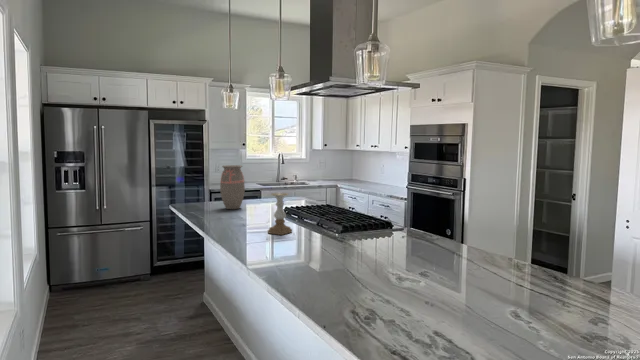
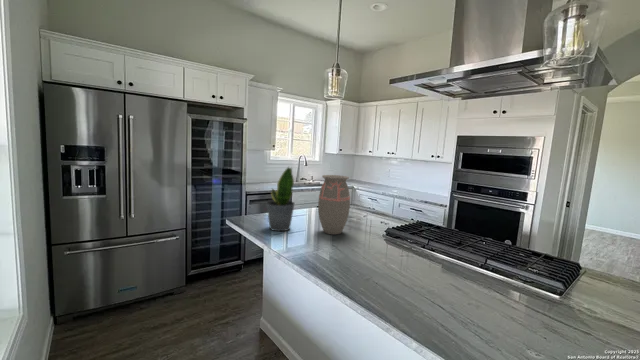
potted plant: none [185,159,207,208] -> present [266,168,294,231]
candle holder: present [268,193,292,235] -> none [519,244,573,332]

